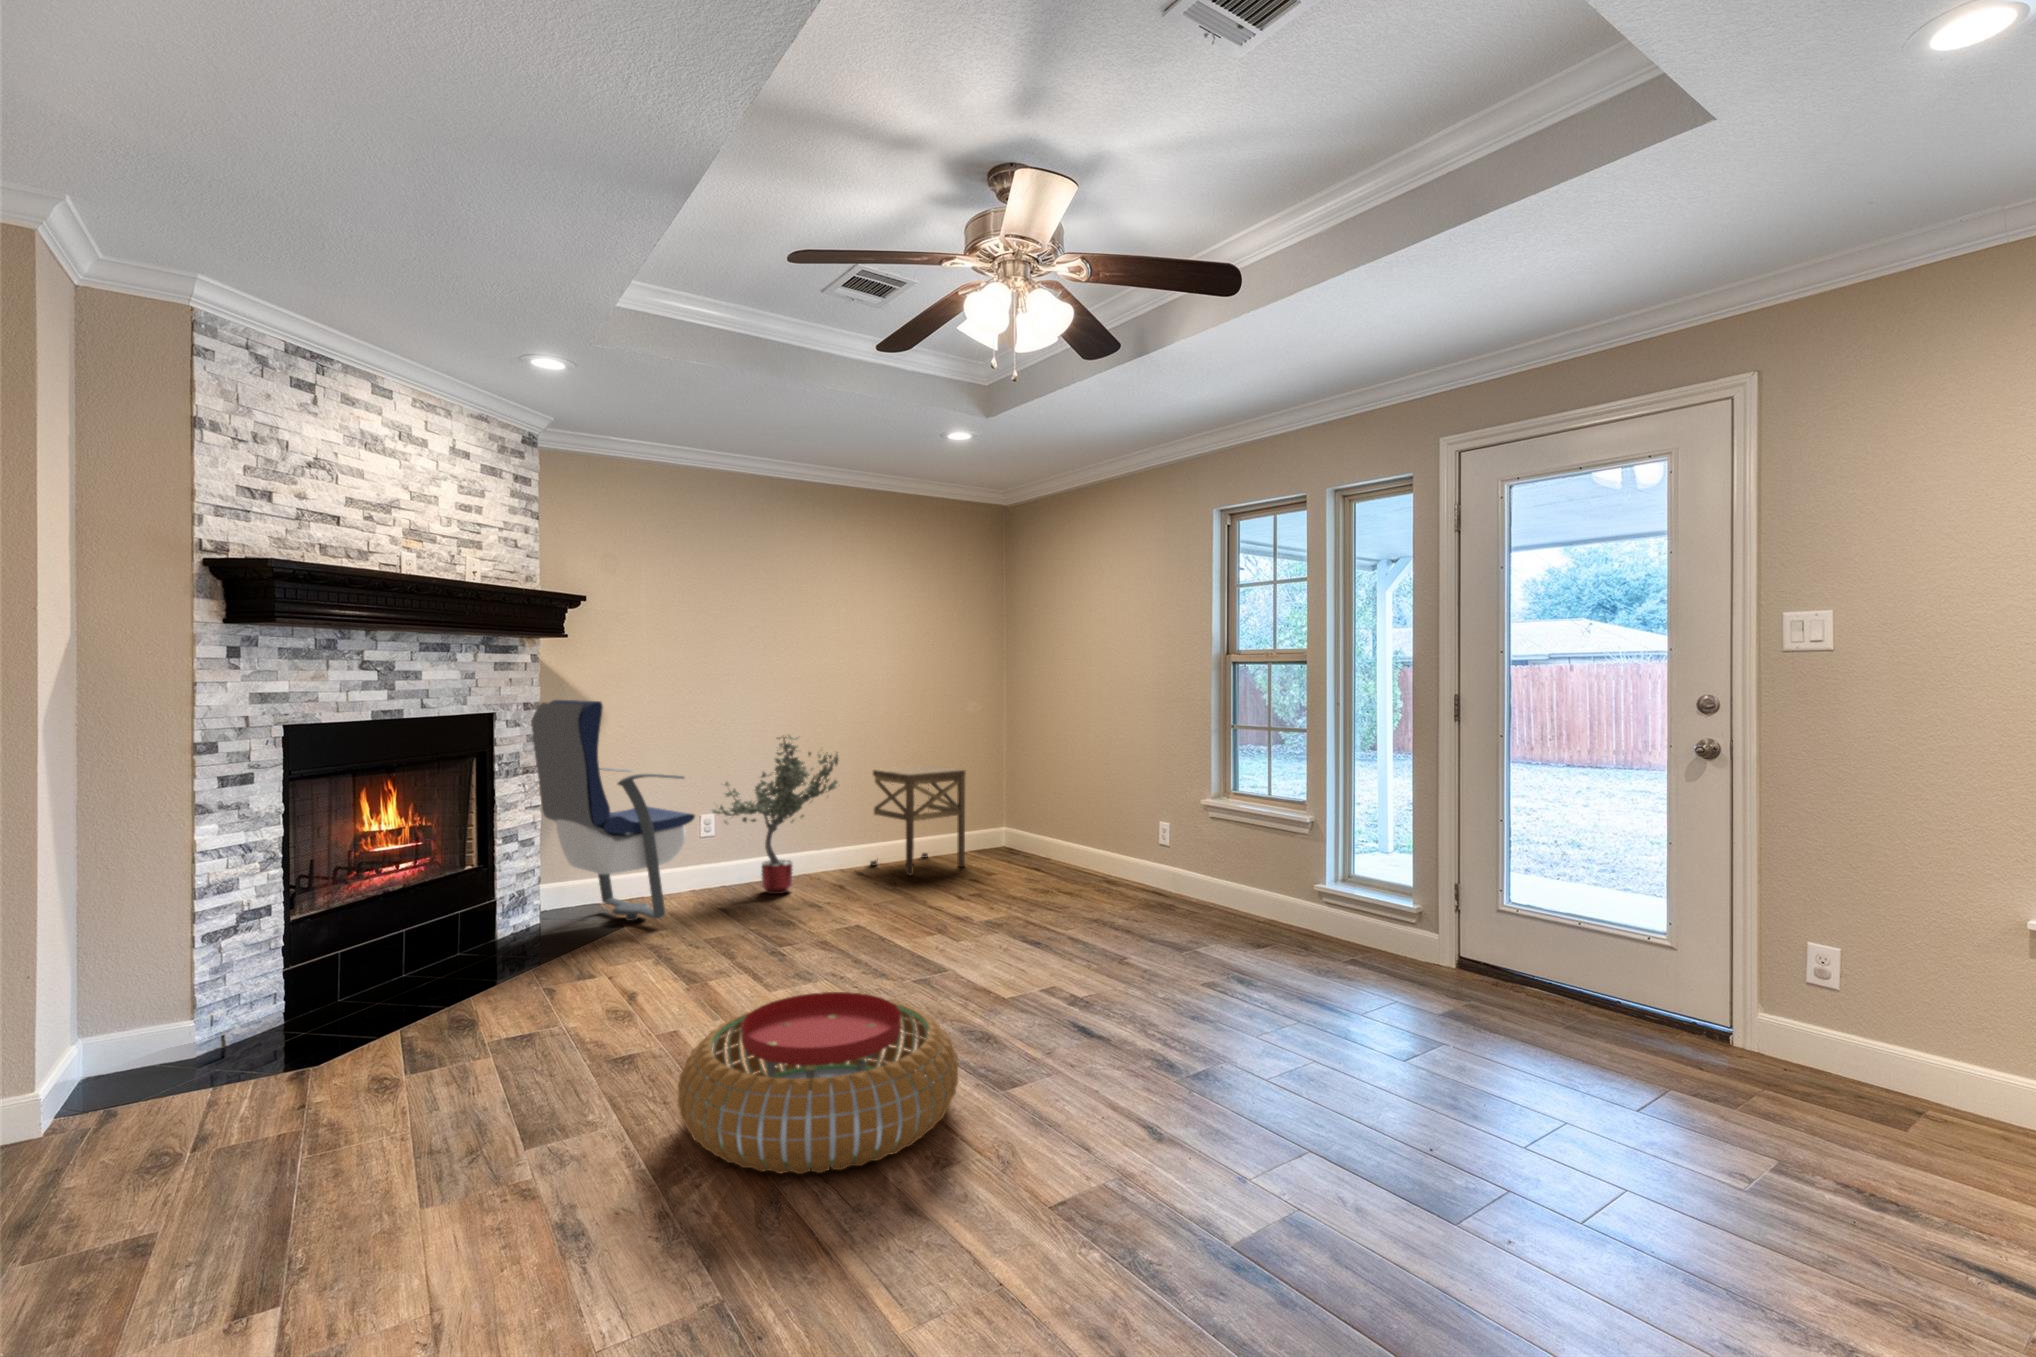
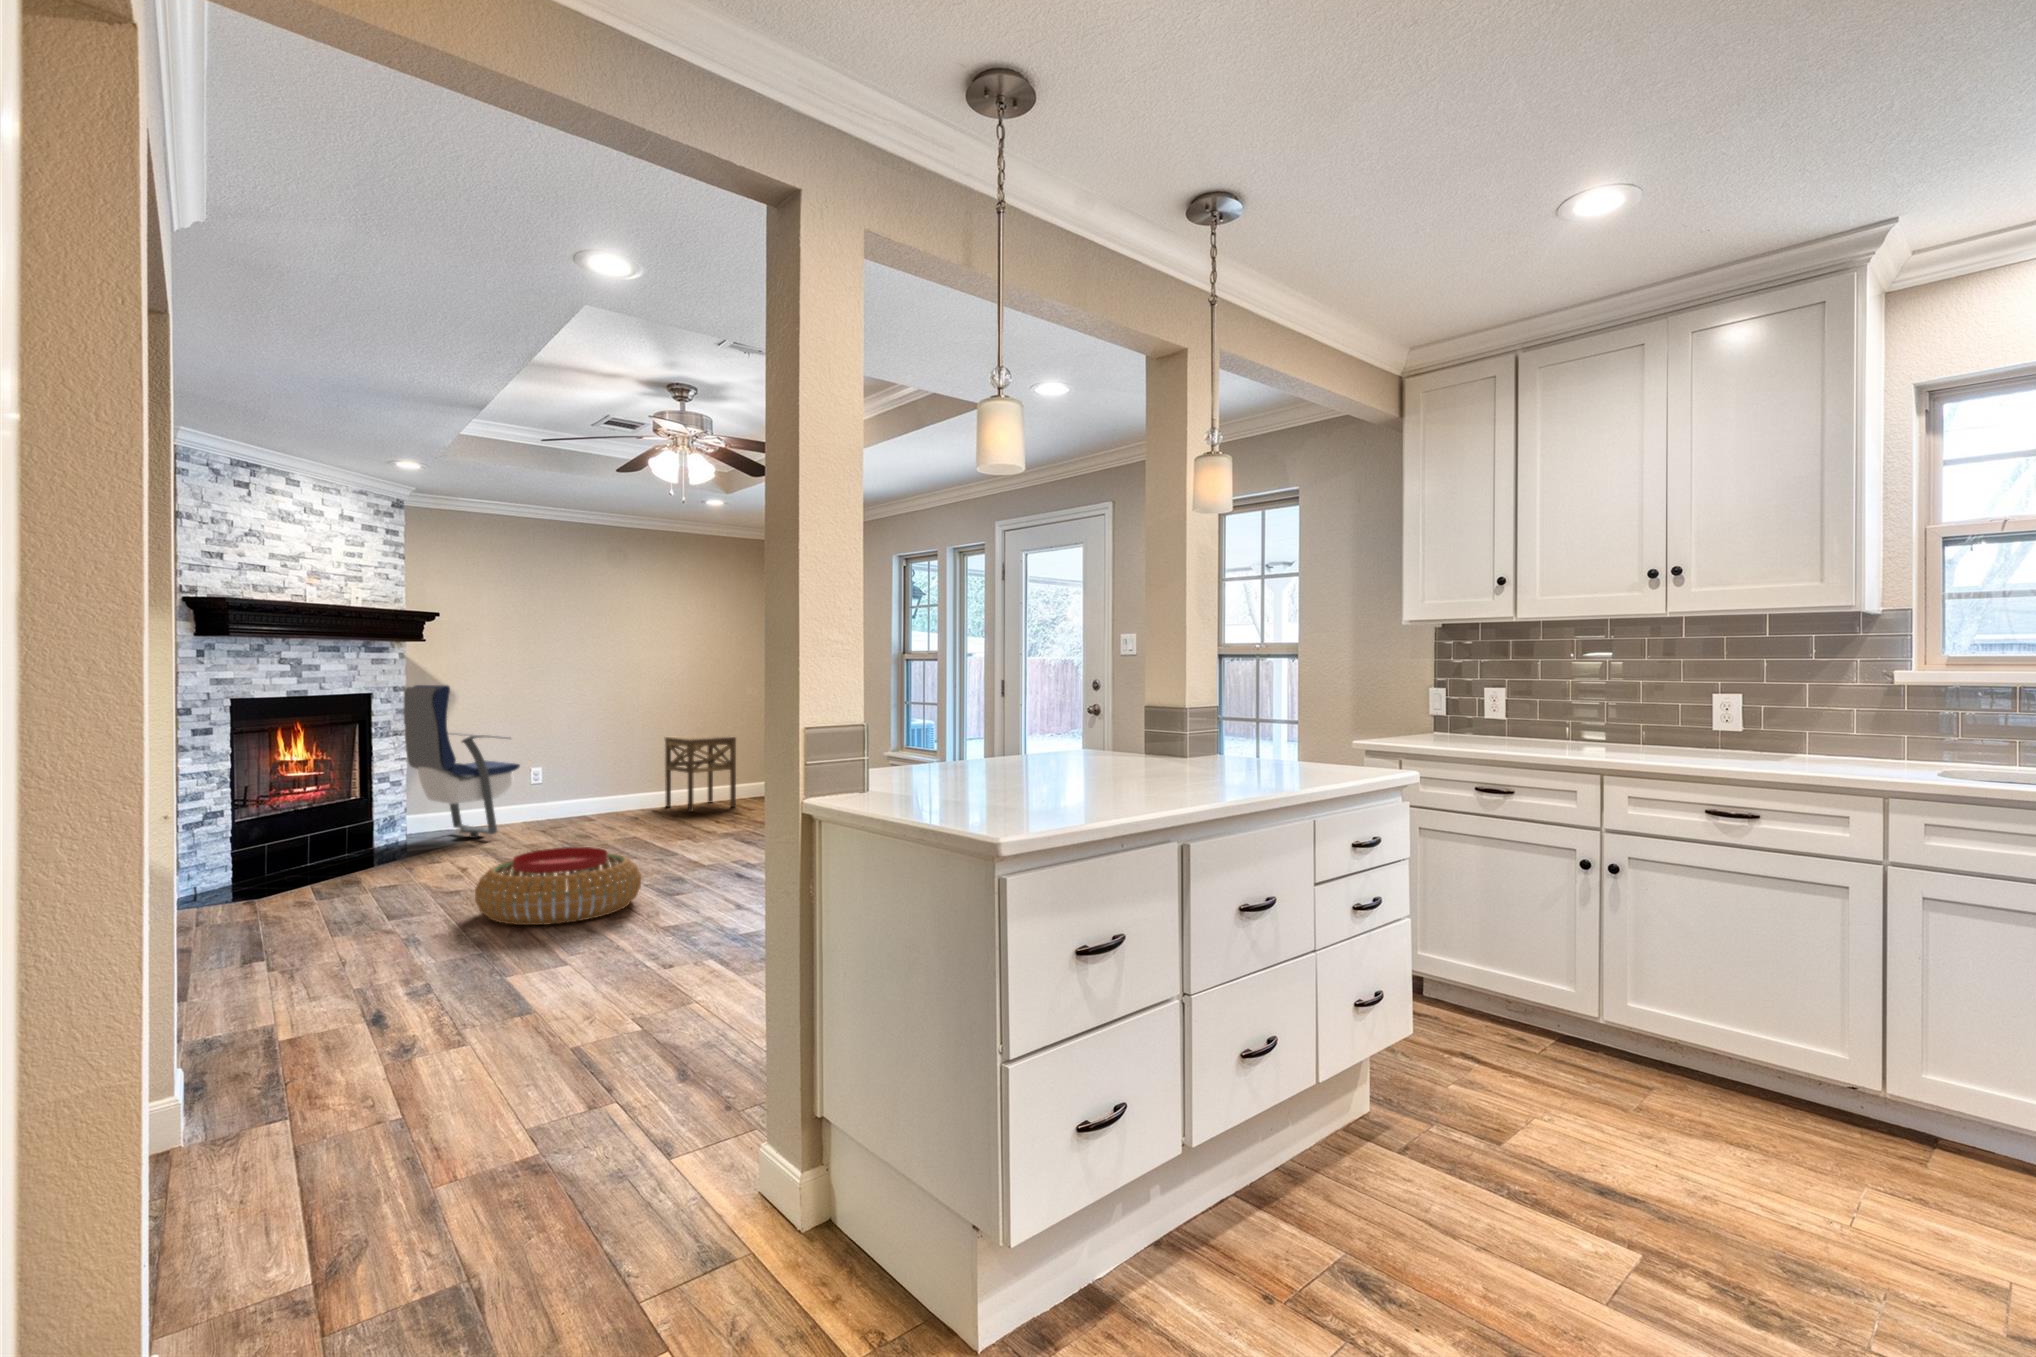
potted tree: present [713,735,839,894] -> none [535,710,635,823]

